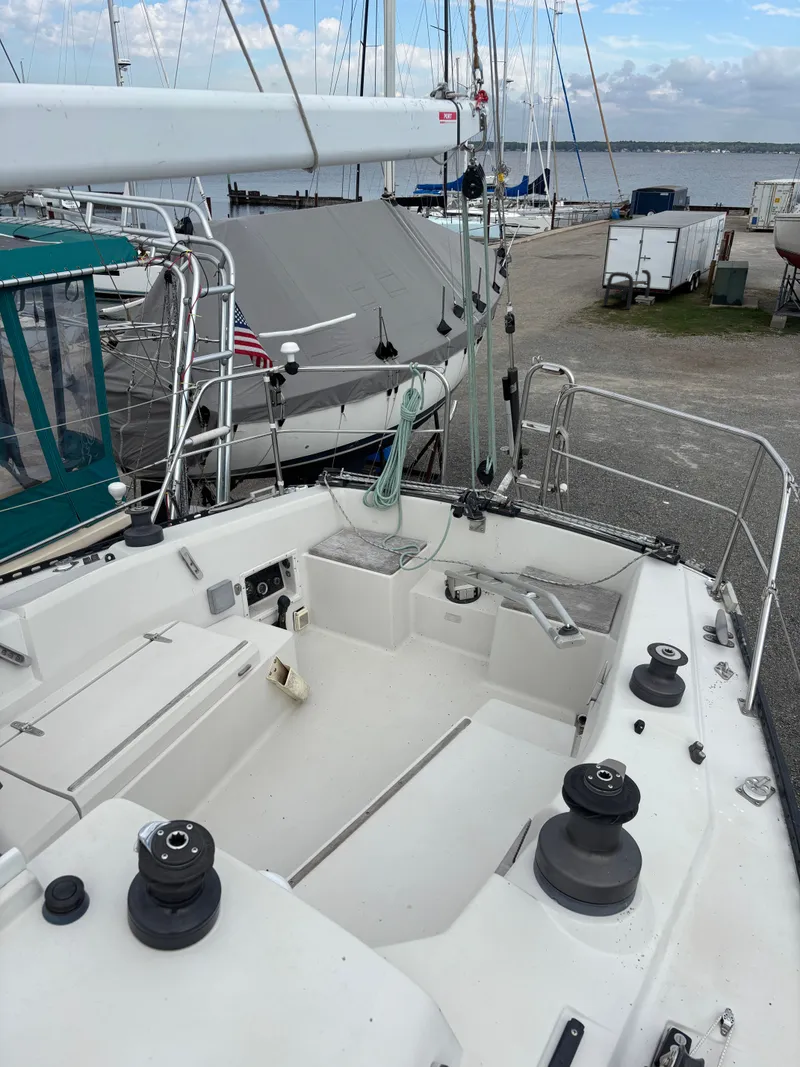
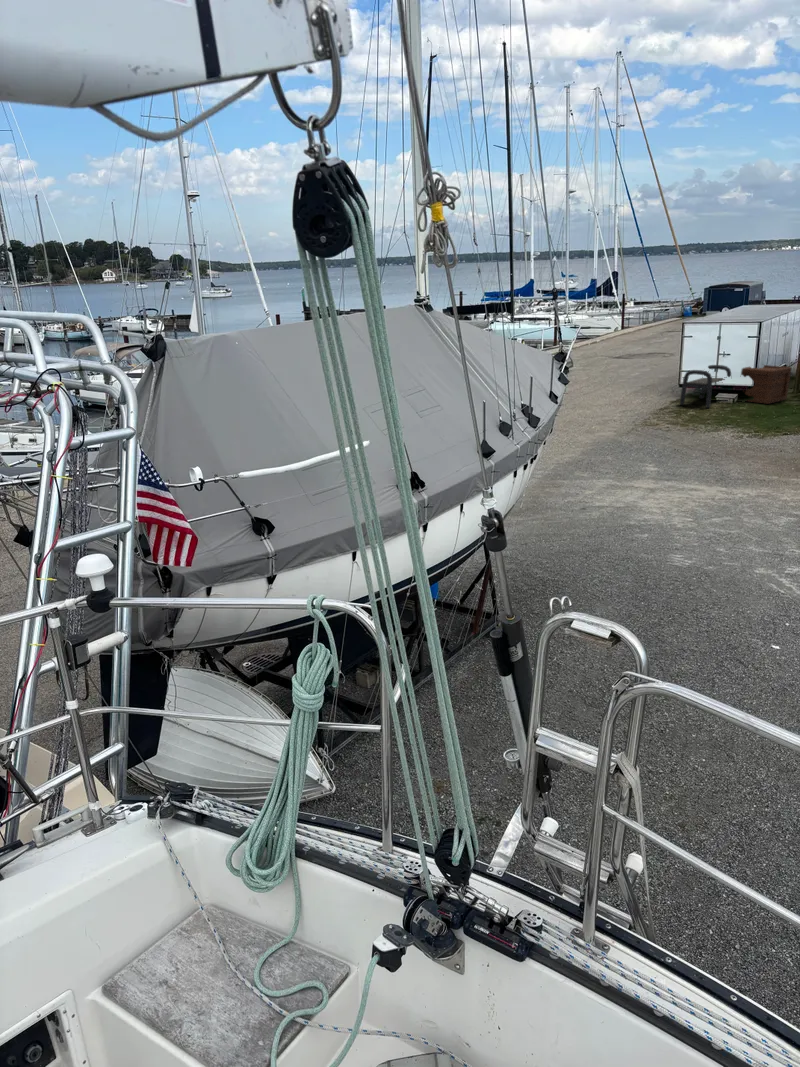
wooden crate: none [655,270,704,308] -> present [741,365,791,404]

